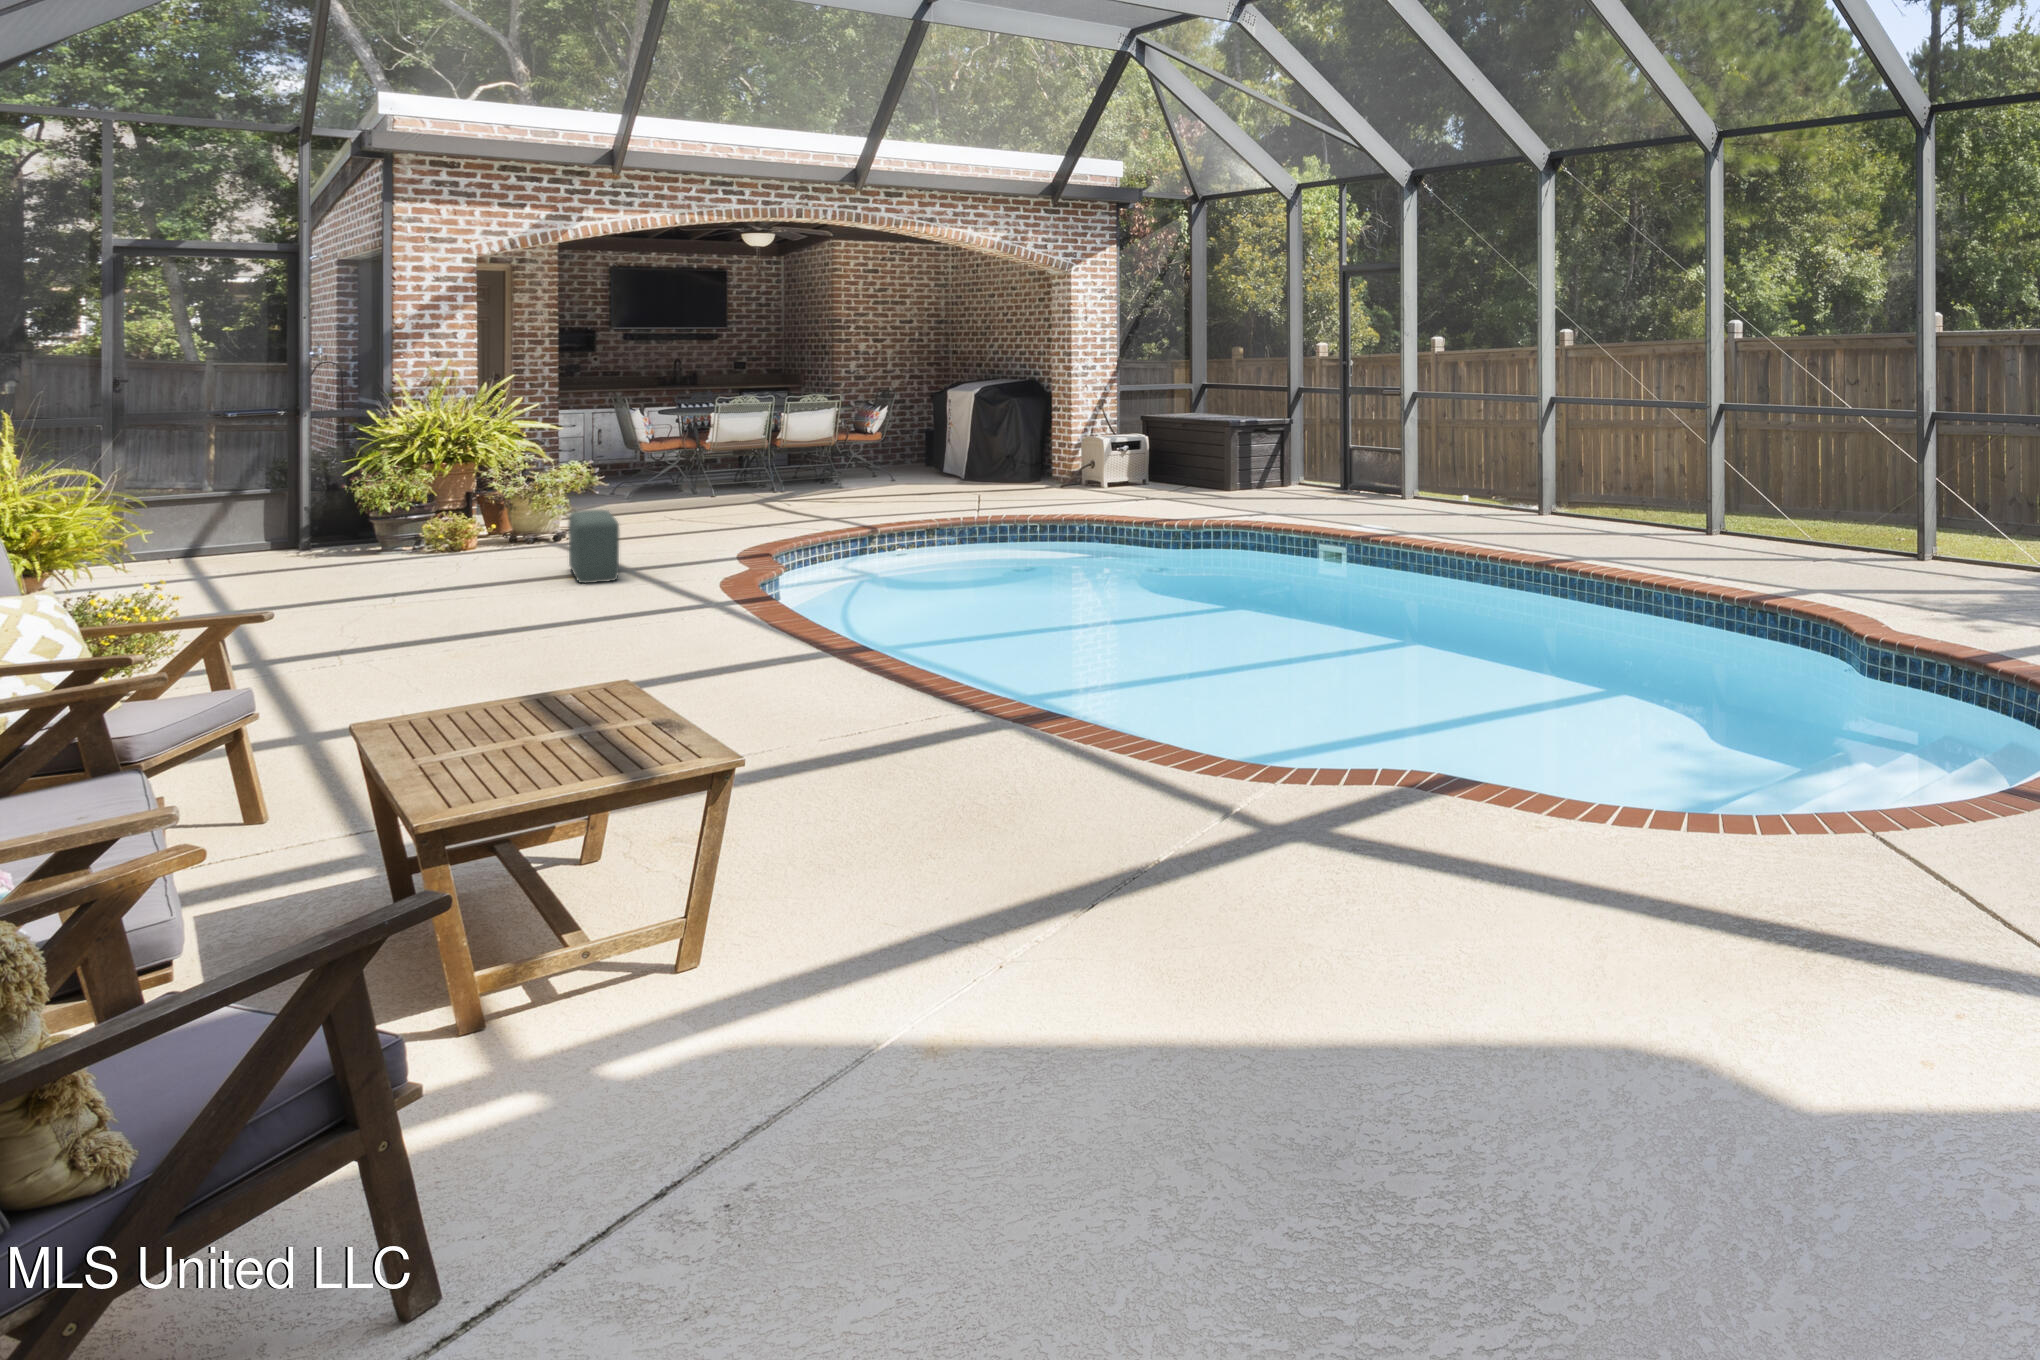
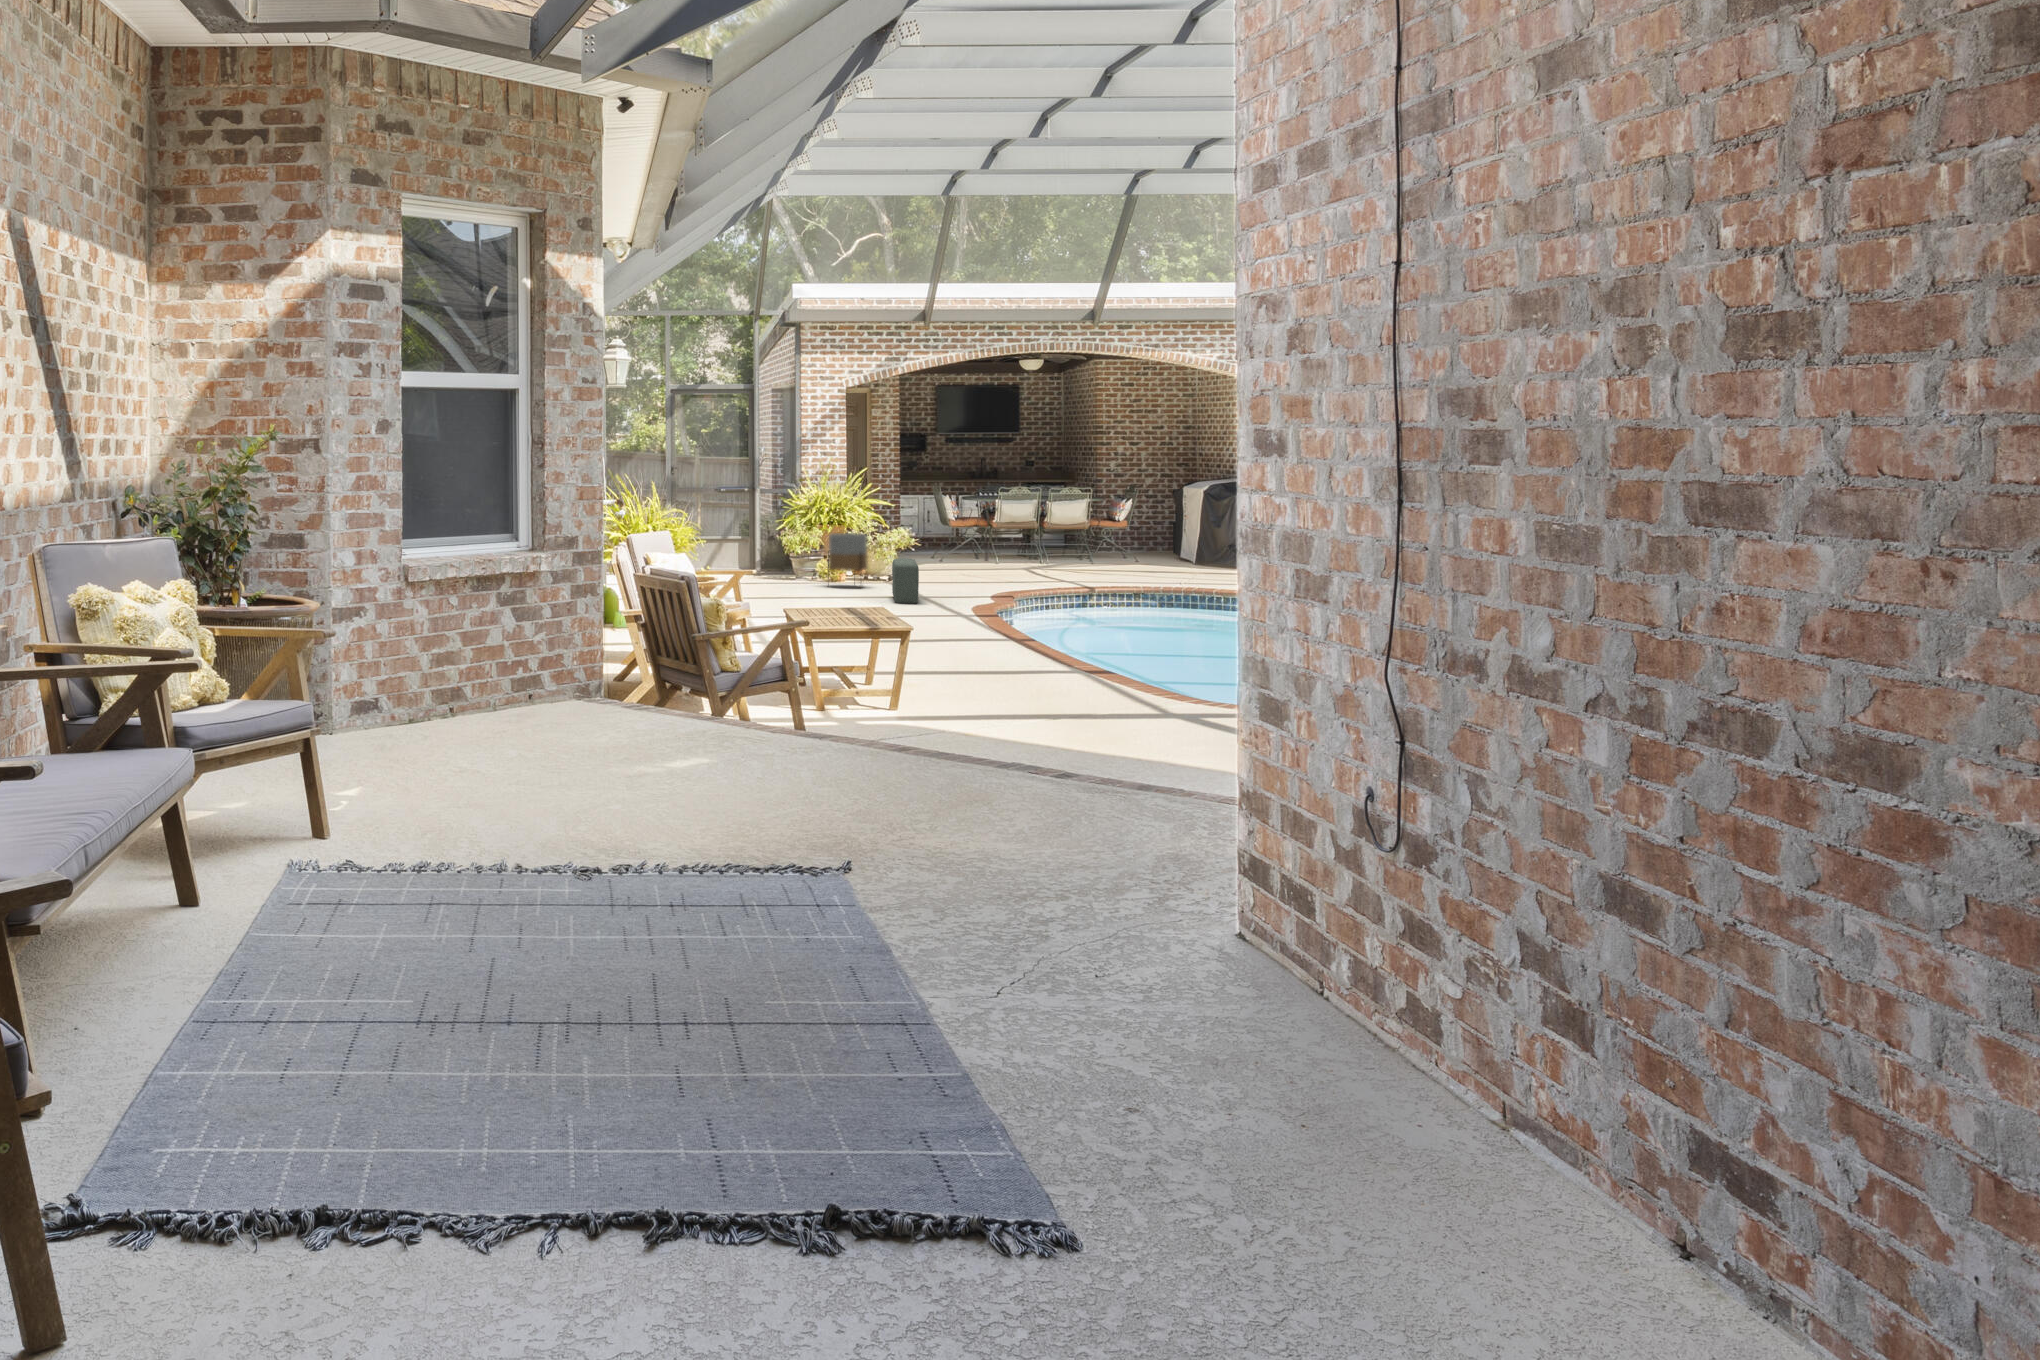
planter: none [445,473,519,560] -> present [828,533,867,585]

